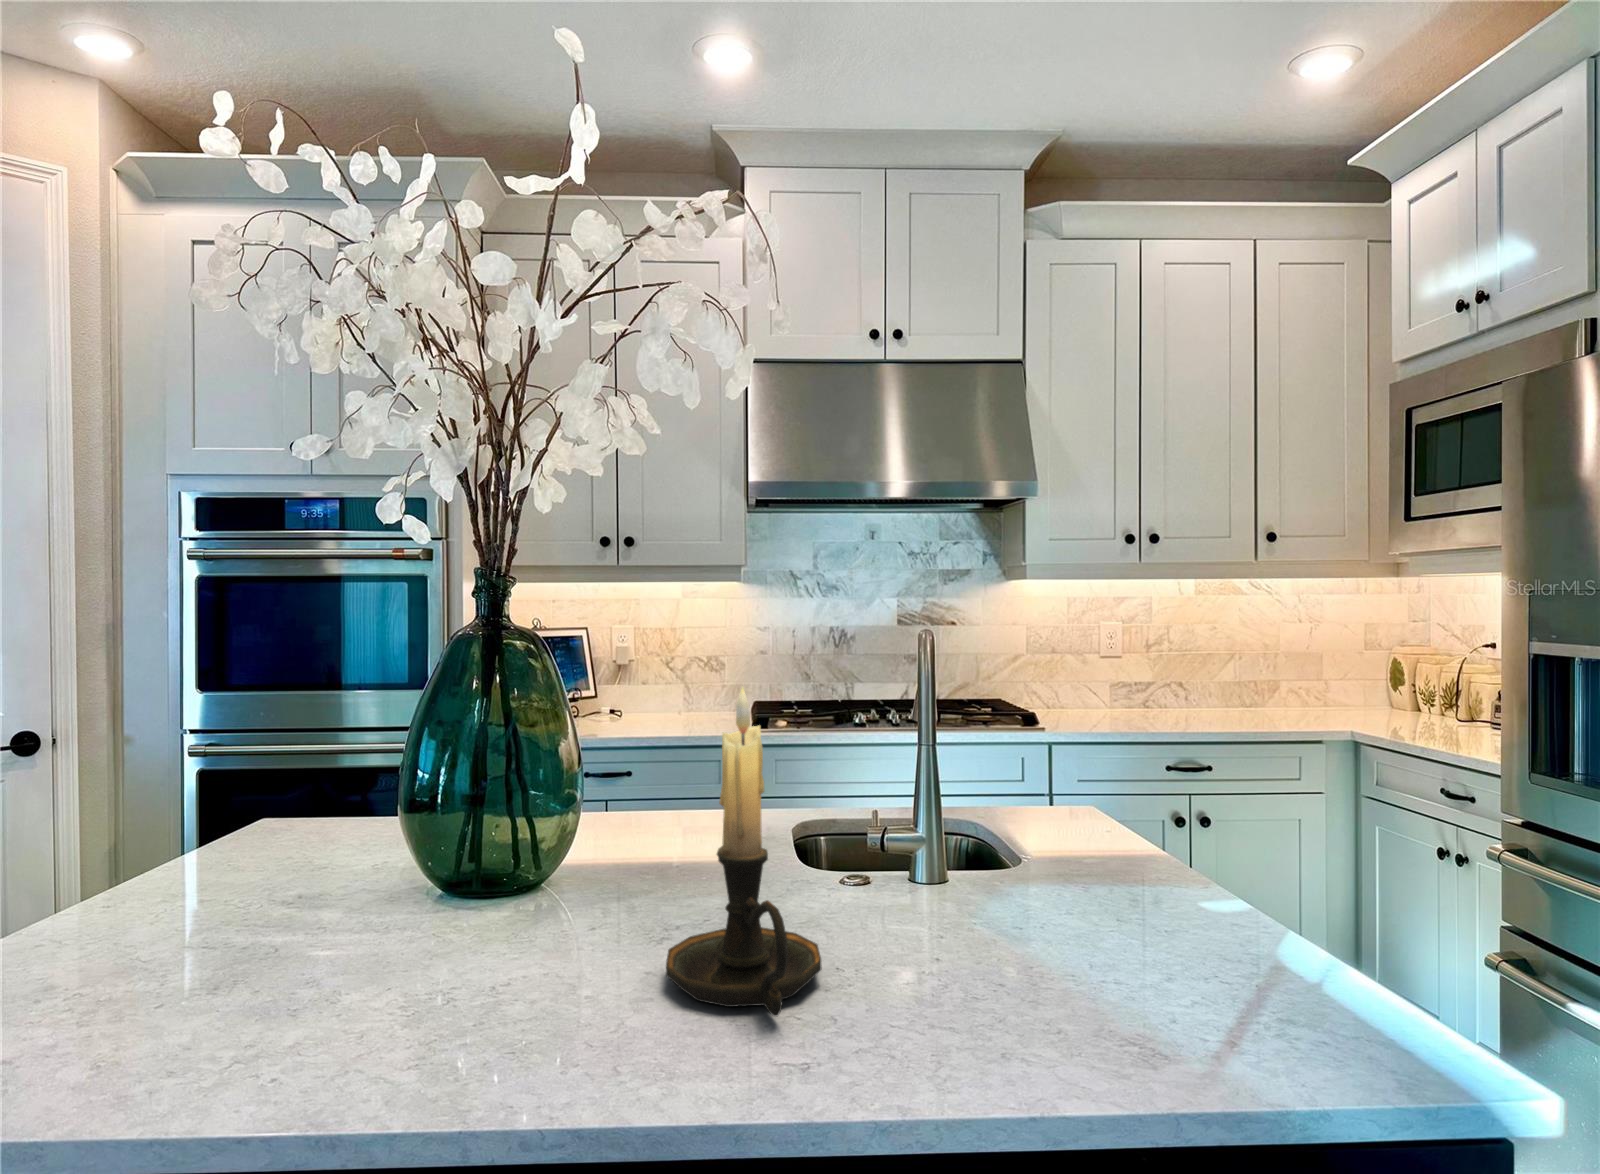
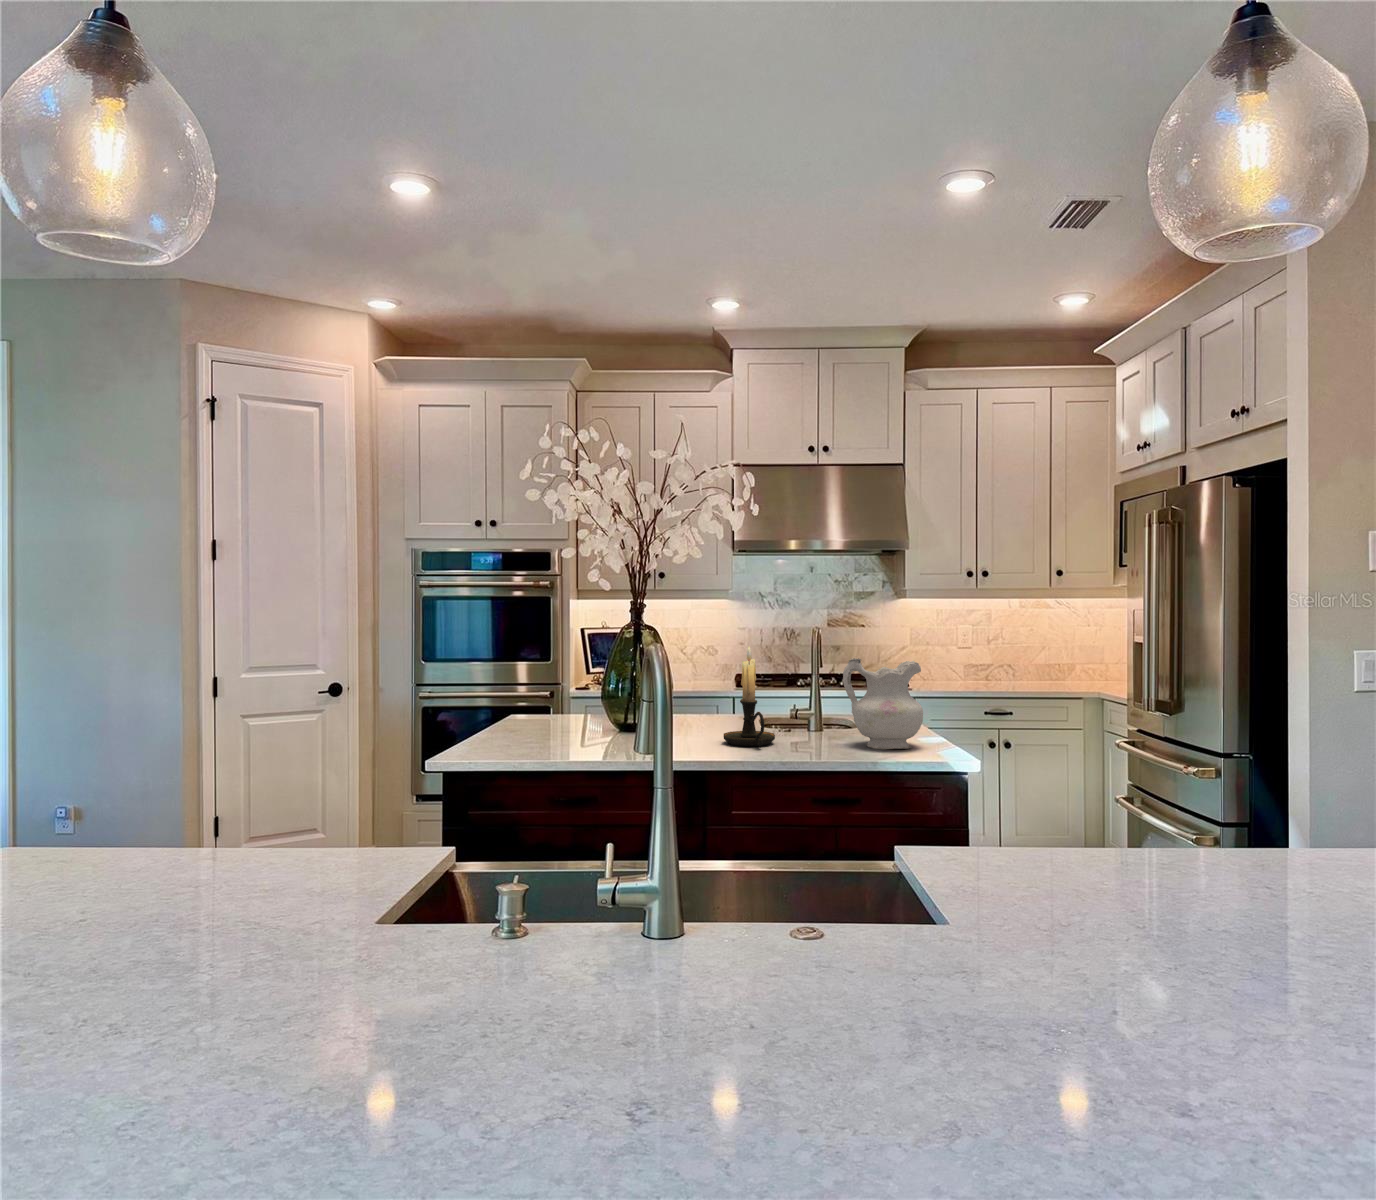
ceramic pitcher: none [1026,723,1277,1013] -> present [843,658,923,749]

